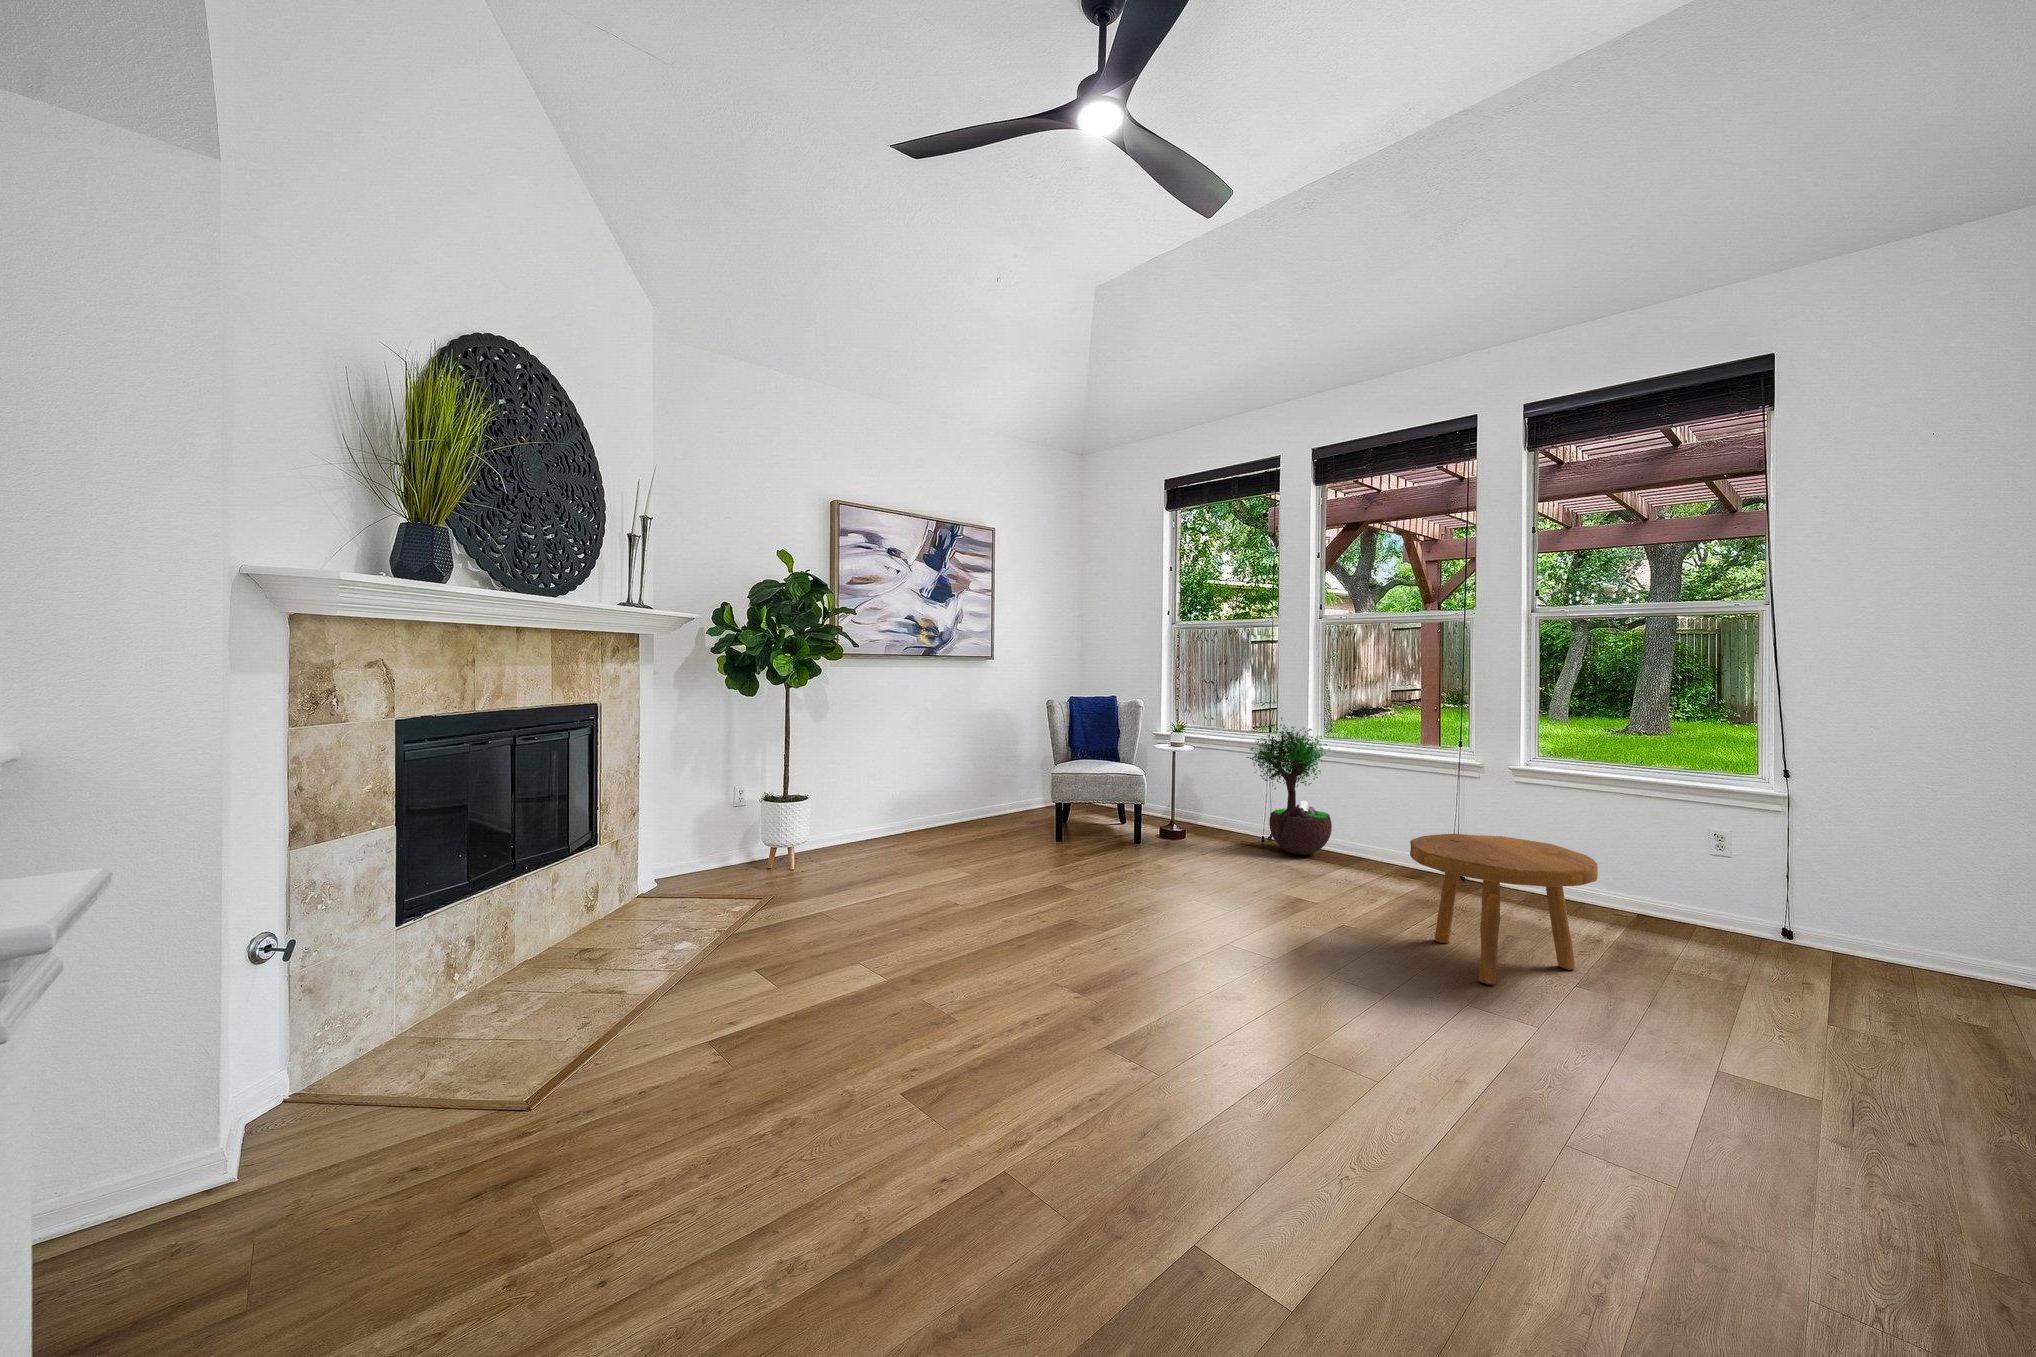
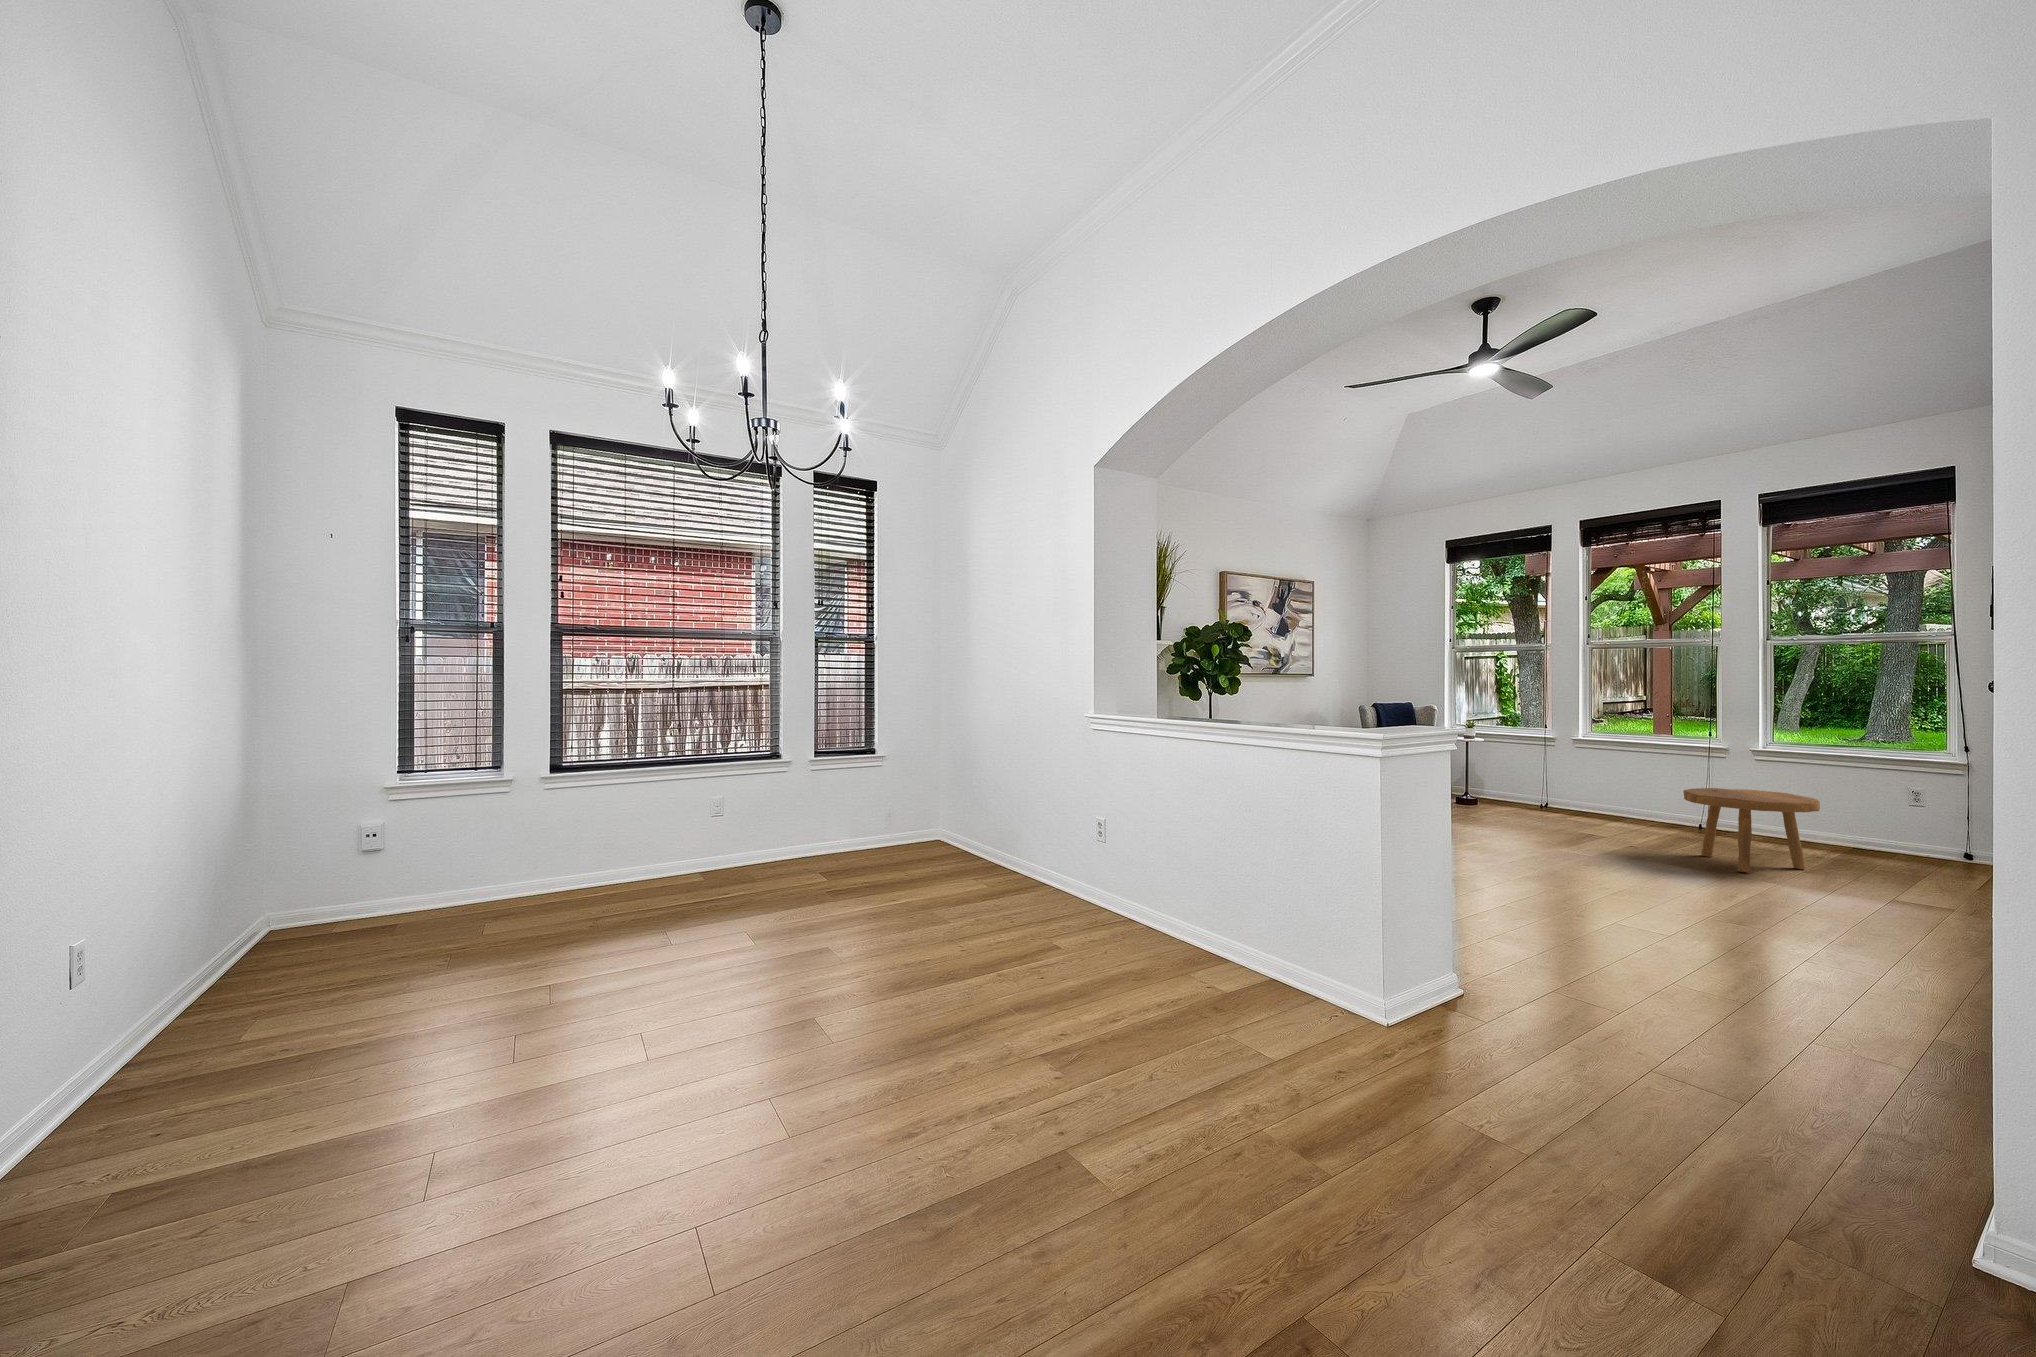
potted tree: present [1247,718,1332,855] -> none [1534,716,1603,815]

